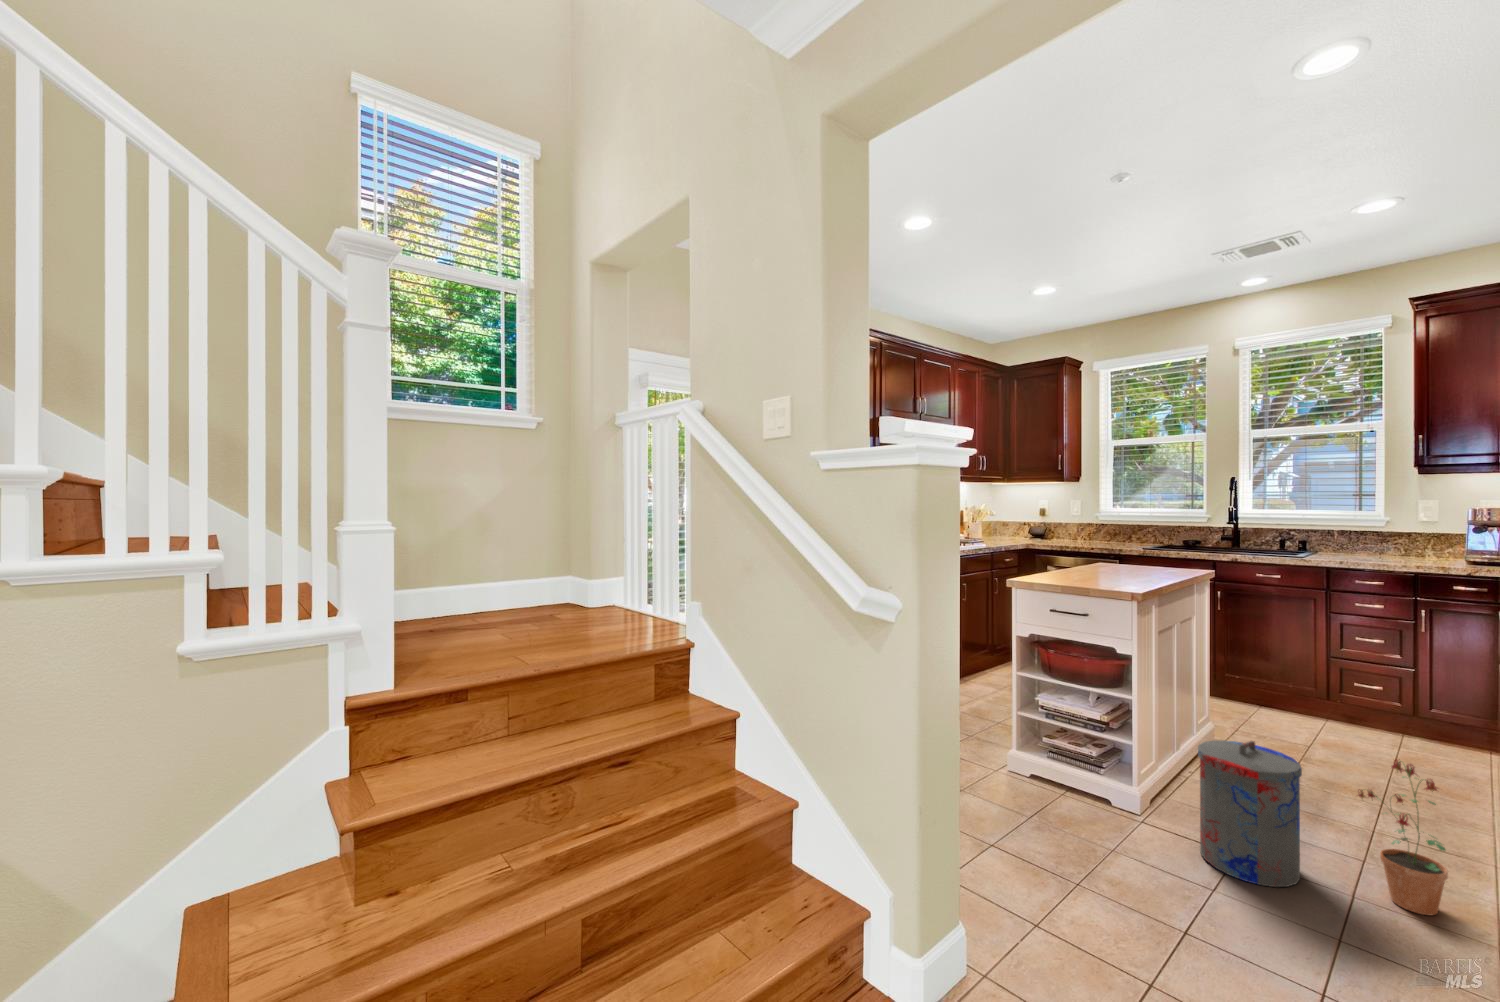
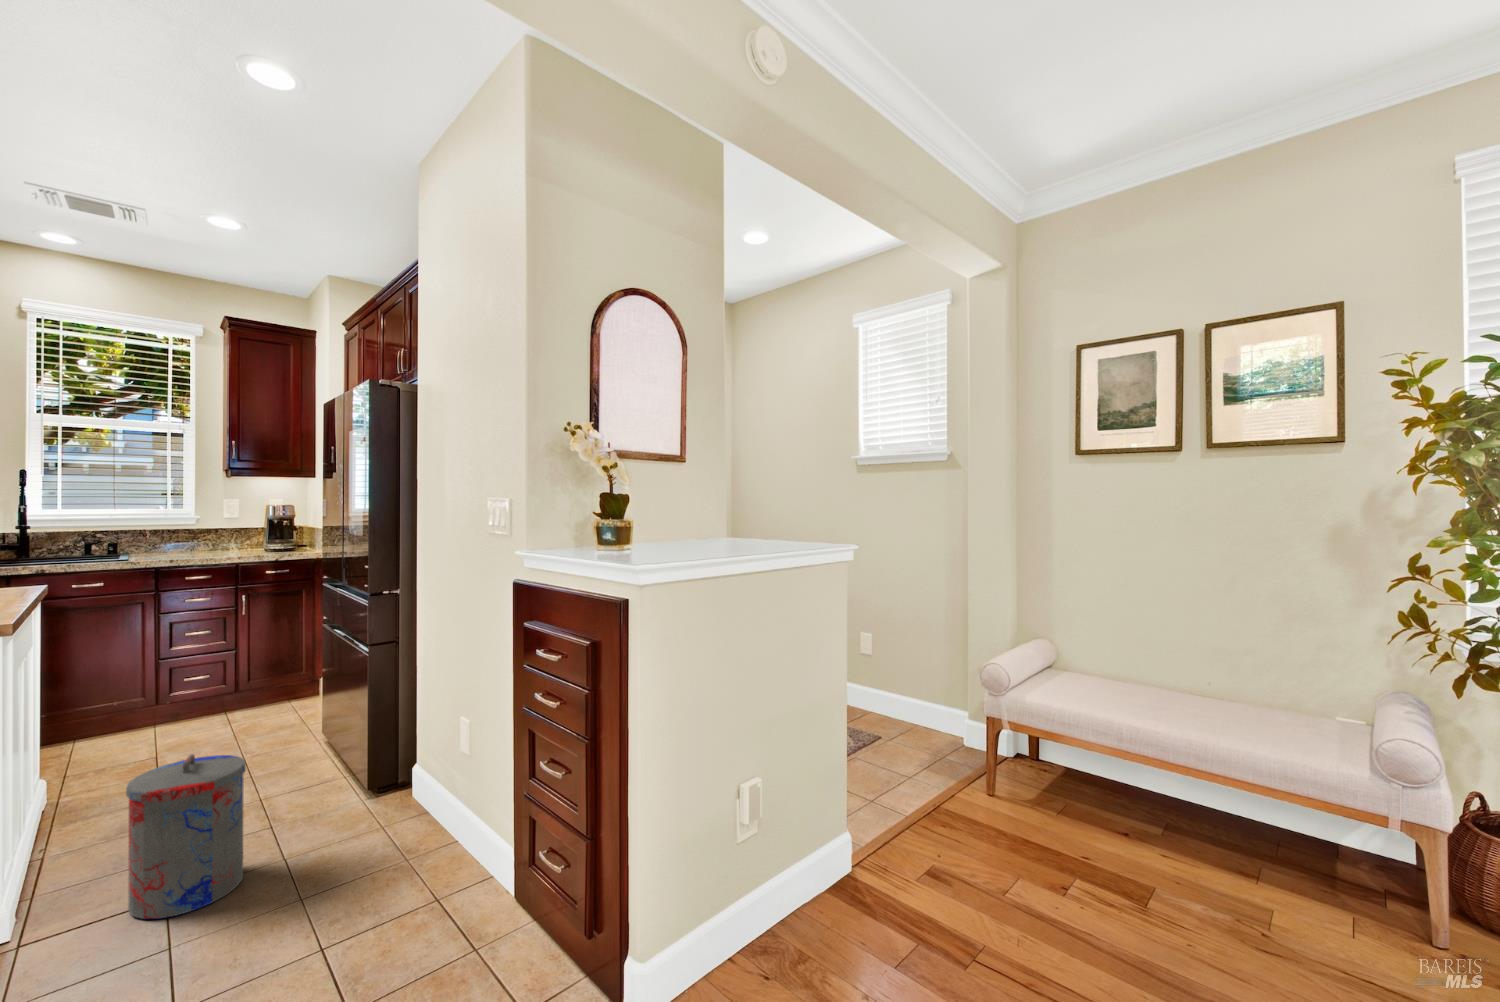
potted plant: present [1359,759,1448,915] -> none [282,717,357,842]

